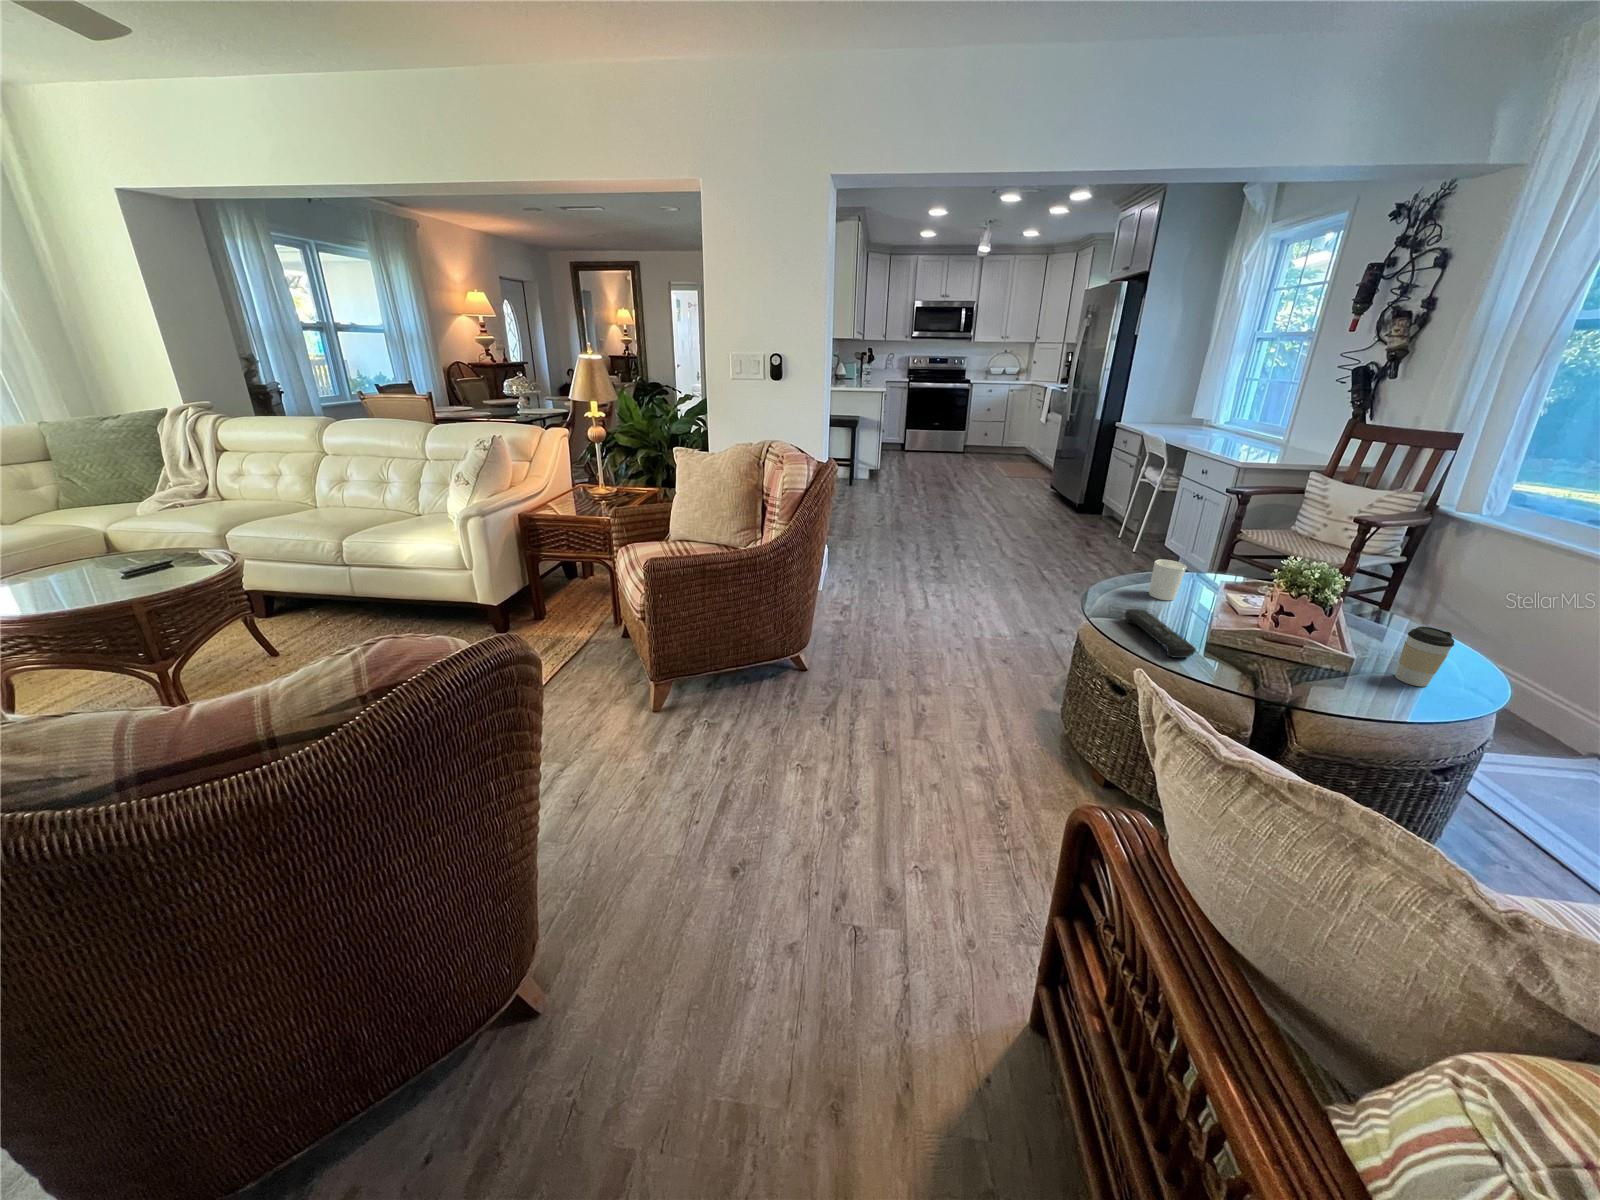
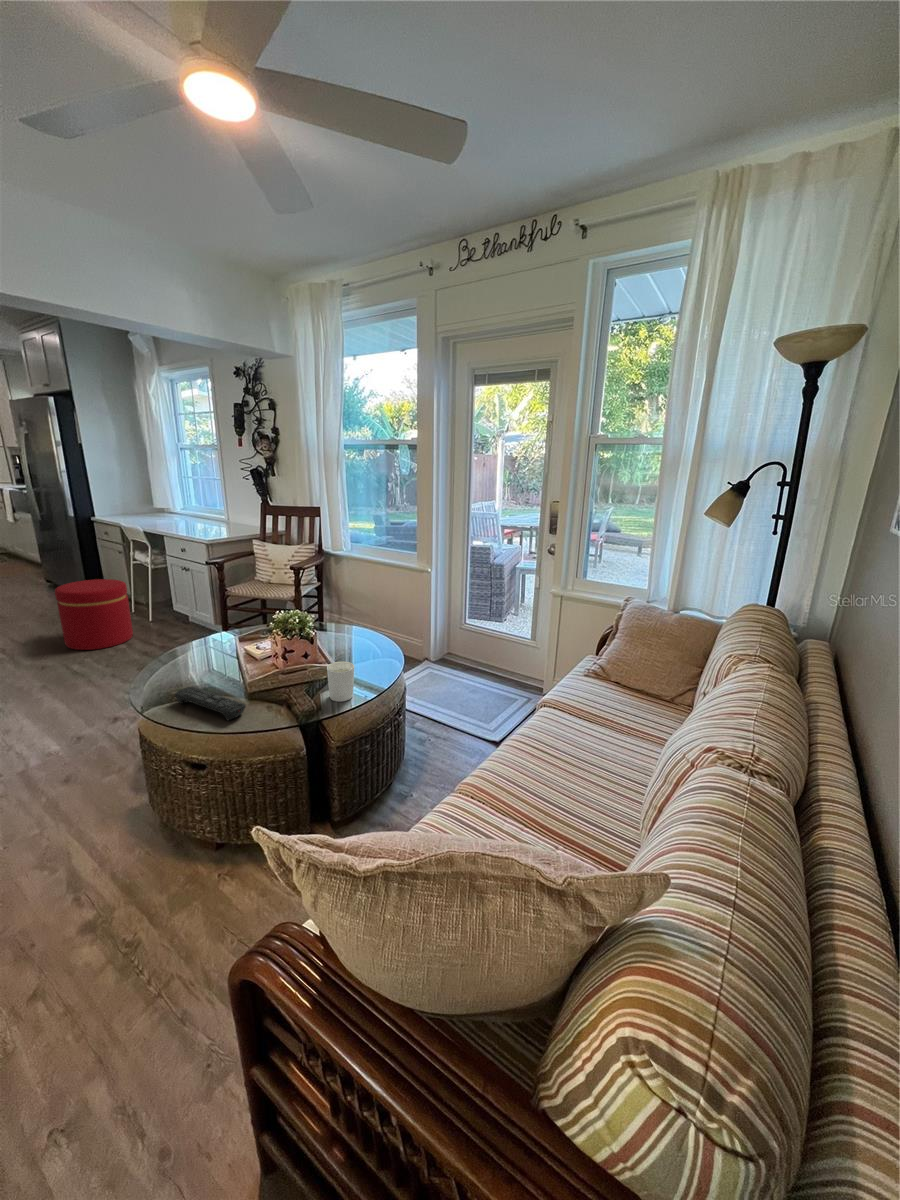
ottoman: none [1047,488,1124,563] -> present [55,579,133,650]
candle holder: present [1149,560,1187,600] -> present [327,661,354,702]
coffee cup: present [1395,626,1454,687] -> none [353,630,374,668]

